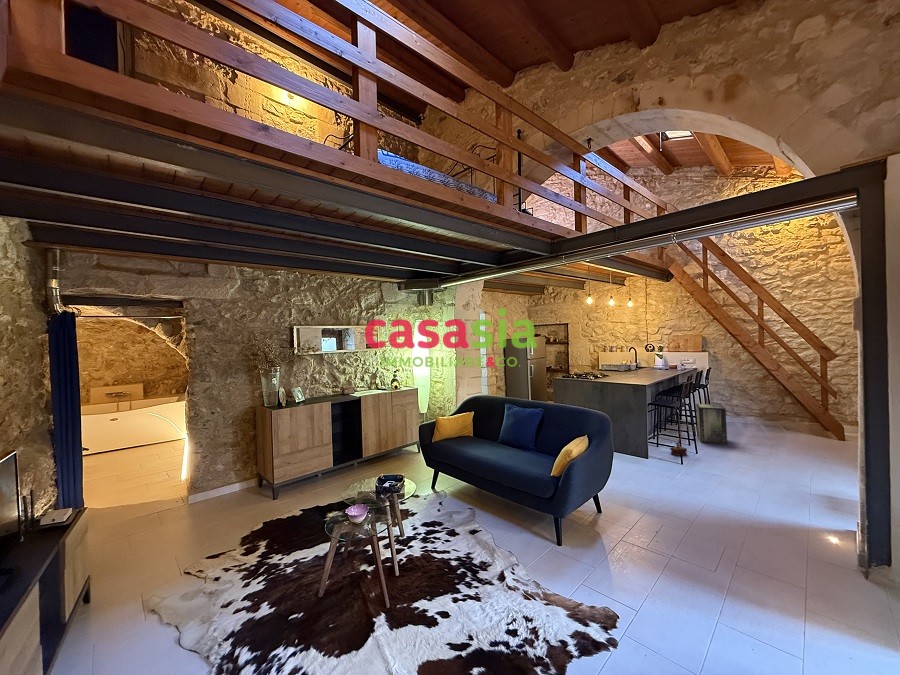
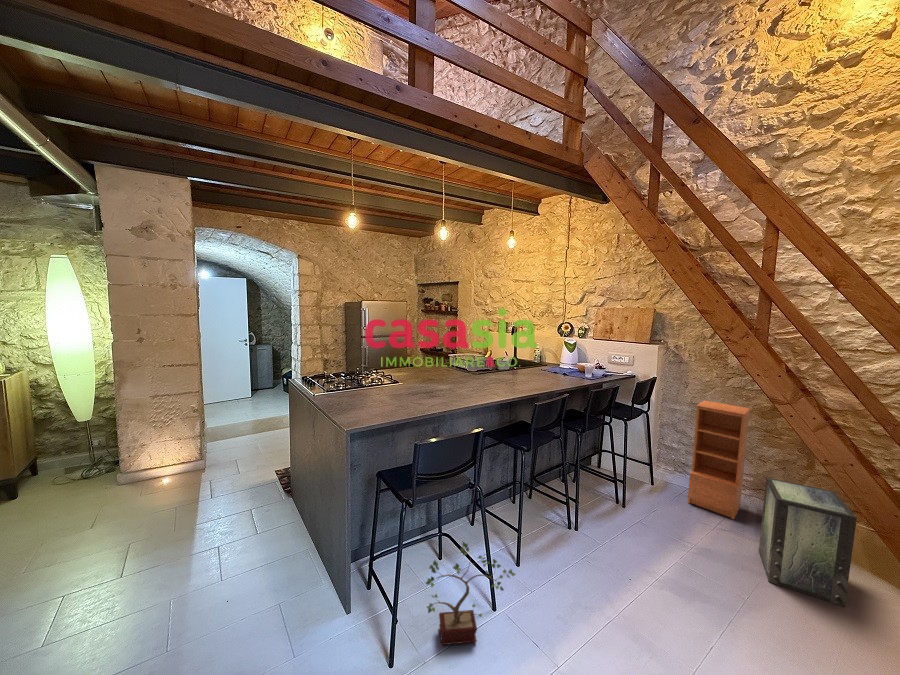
bookcase: none [733,376,759,427] -> present [688,400,750,519]
storage box: present [696,404,727,445] -> present [759,478,857,607]

